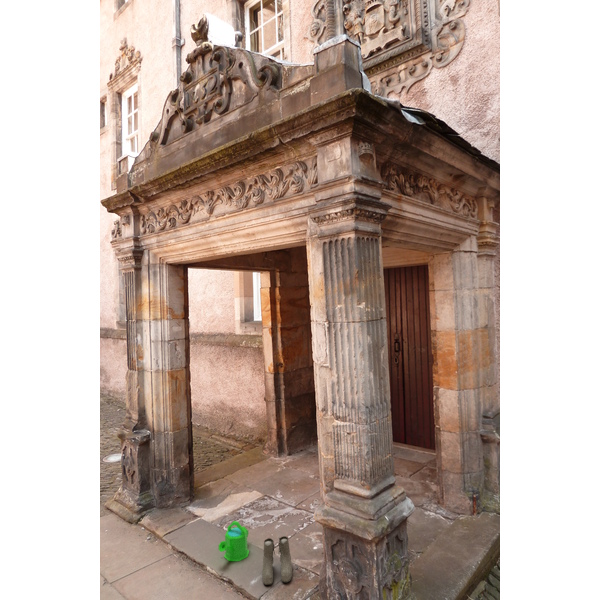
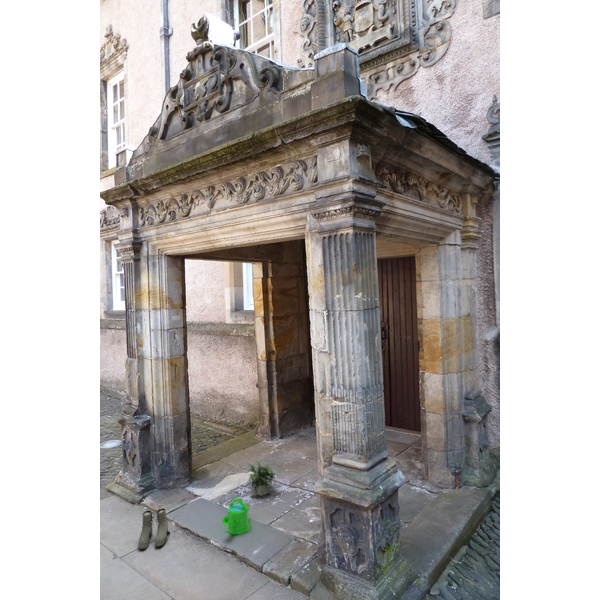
potted plant: none [249,479,281,517] -> present [248,463,276,496]
boots: present [262,536,292,585] -> present [139,508,168,549]

